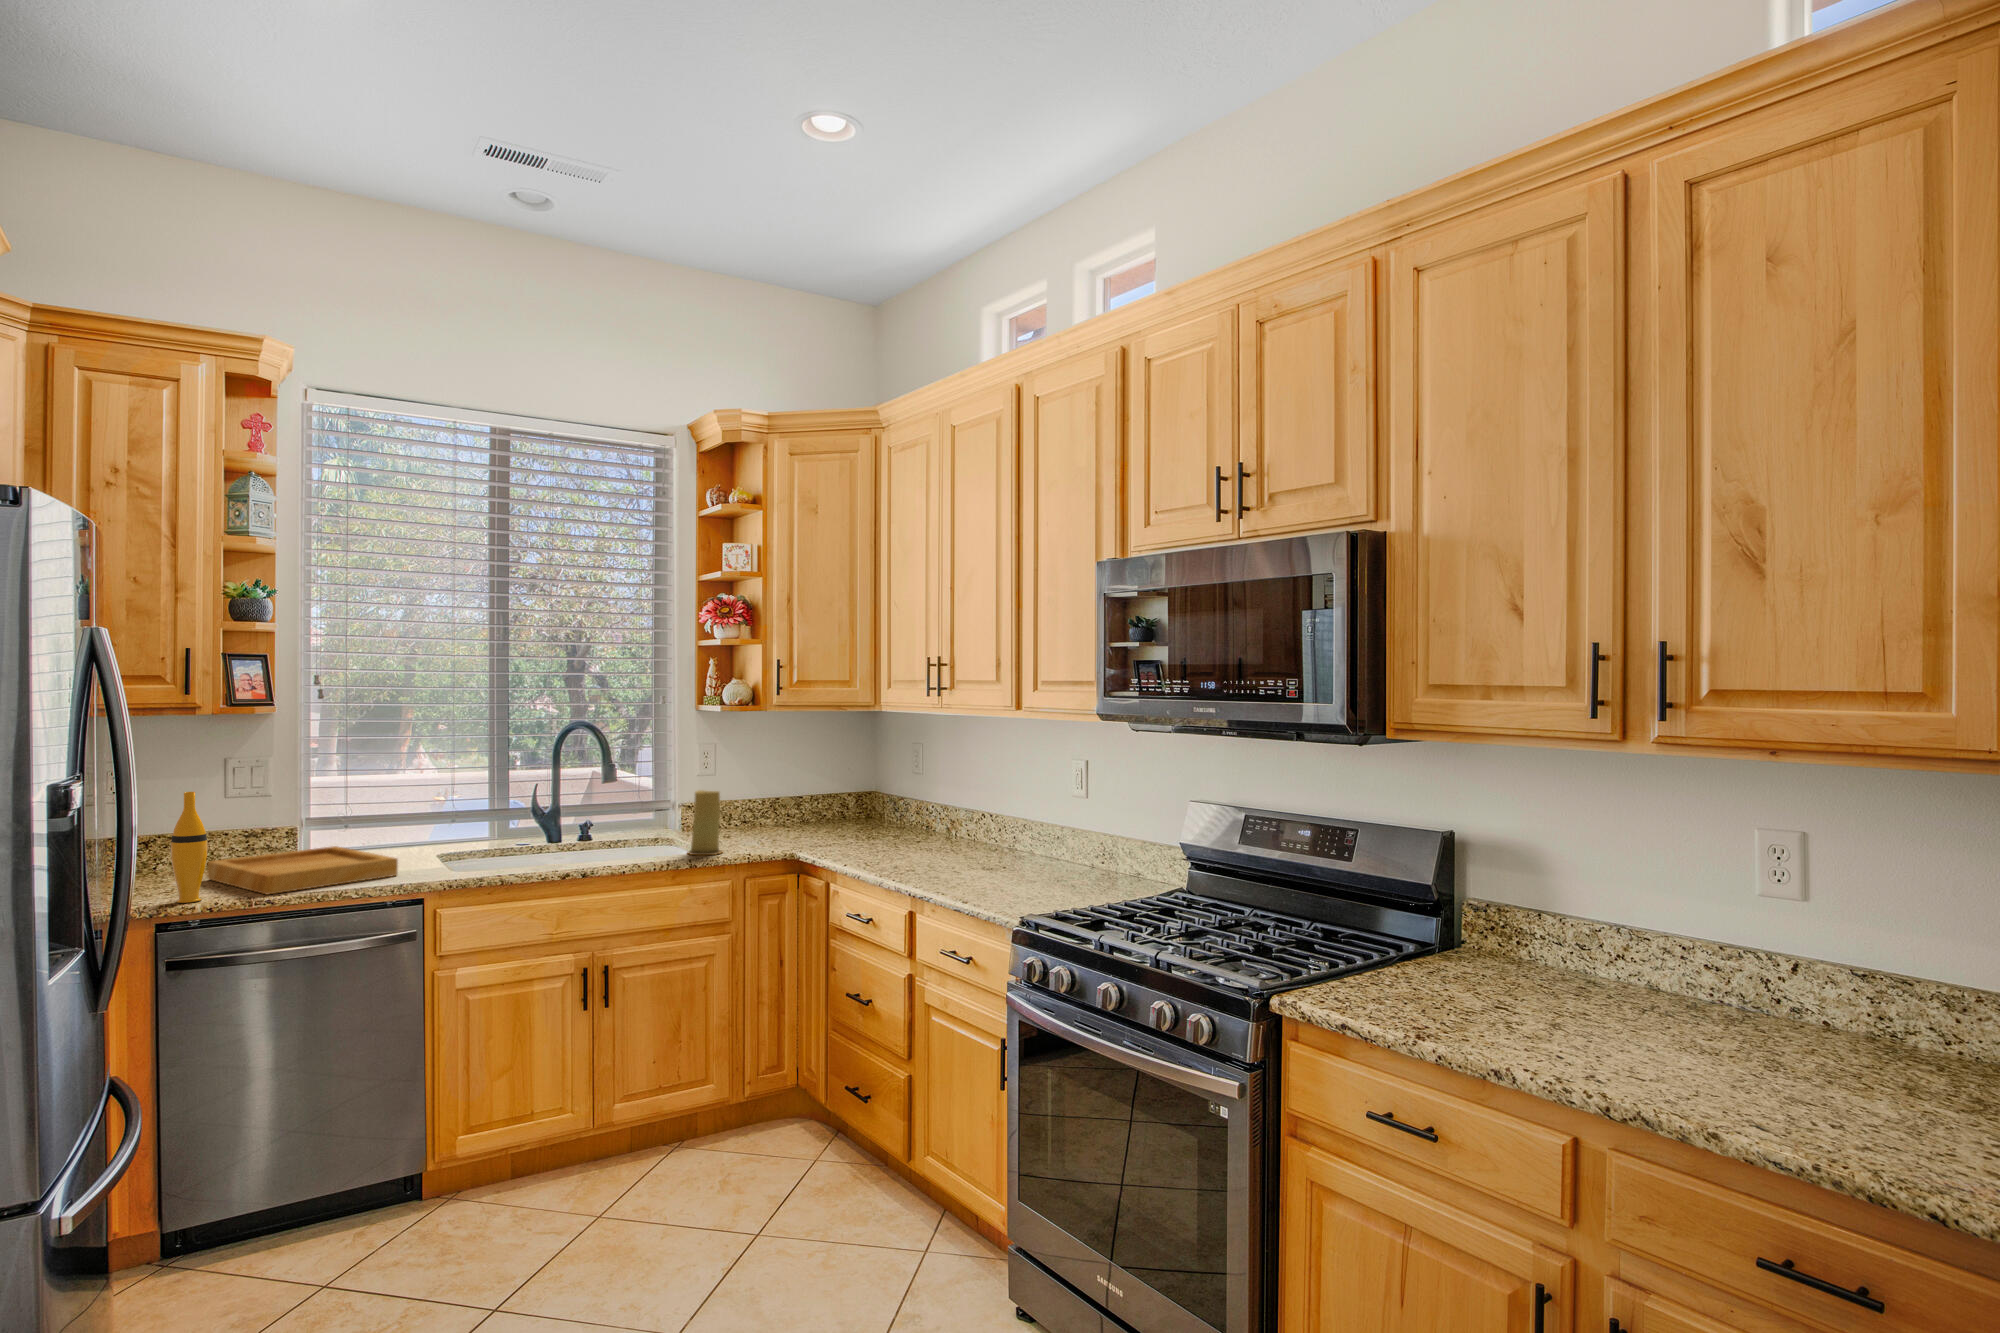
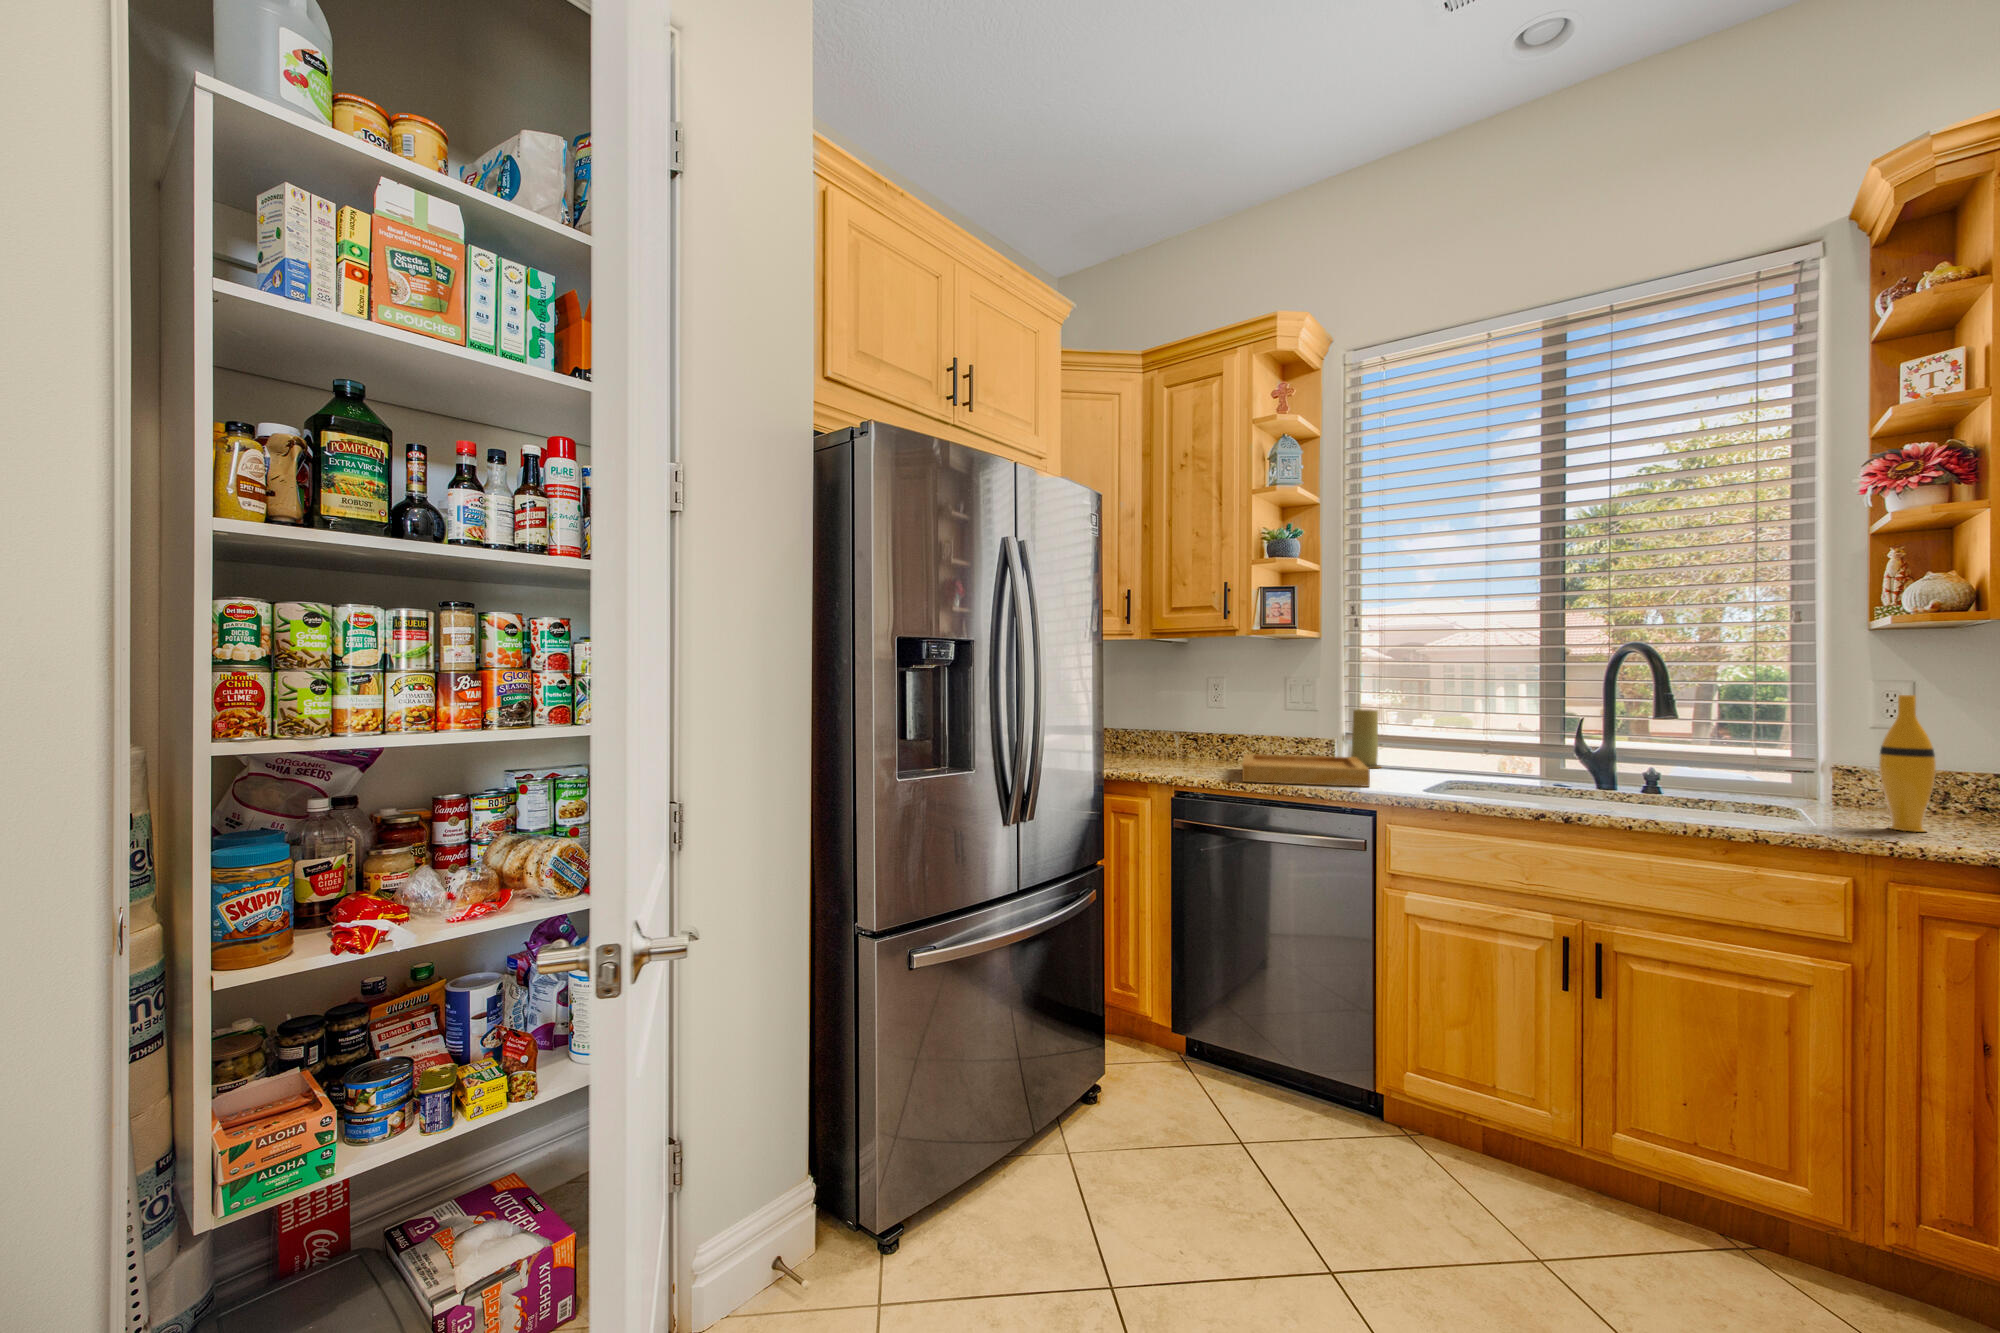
candle: present [688,790,723,855] -> present [1351,709,1381,768]
vase: present [171,792,208,903] -> present [1879,695,1936,832]

